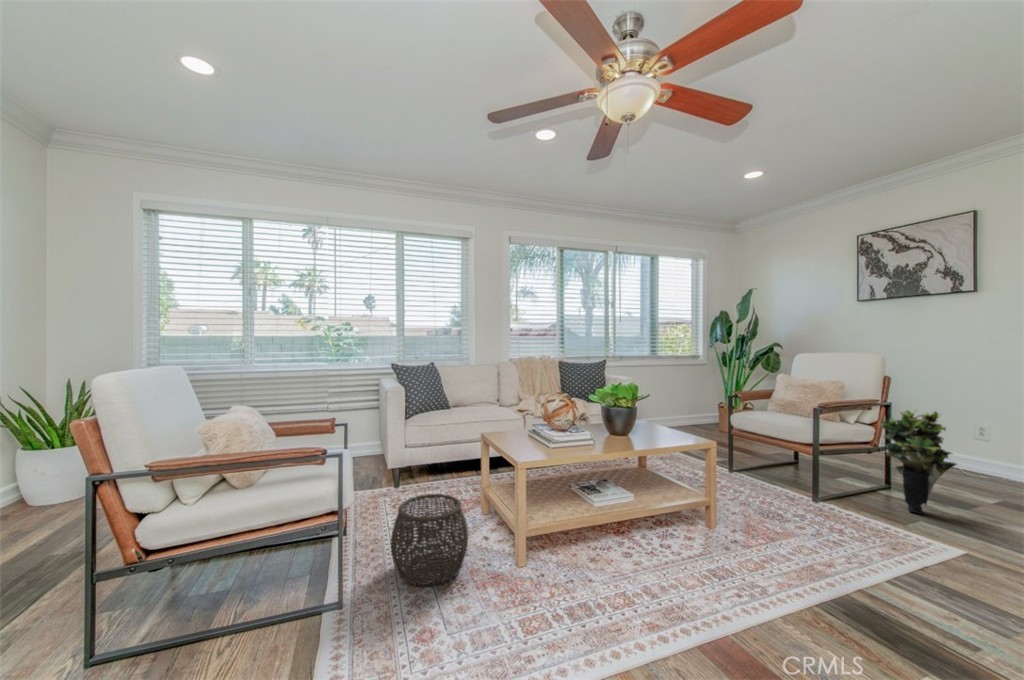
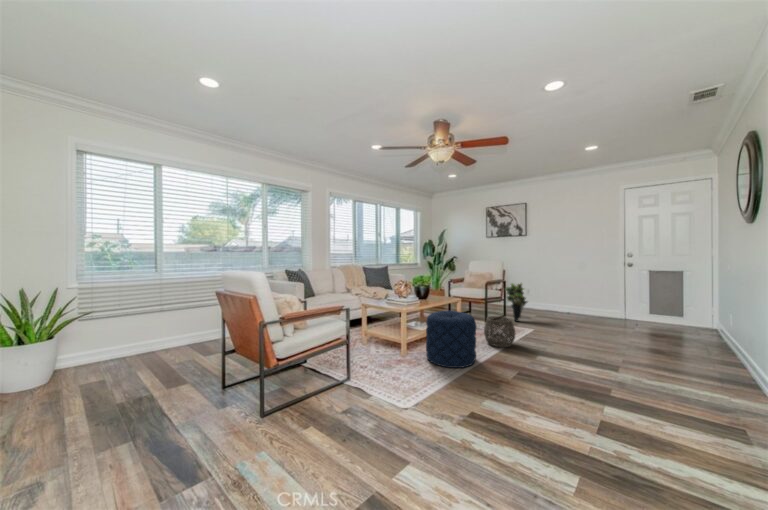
pouf: none [565,473,694,641] -> present [426,311,476,368]
woven basket: present [390,494,468,586] -> present [484,316,516,347]

